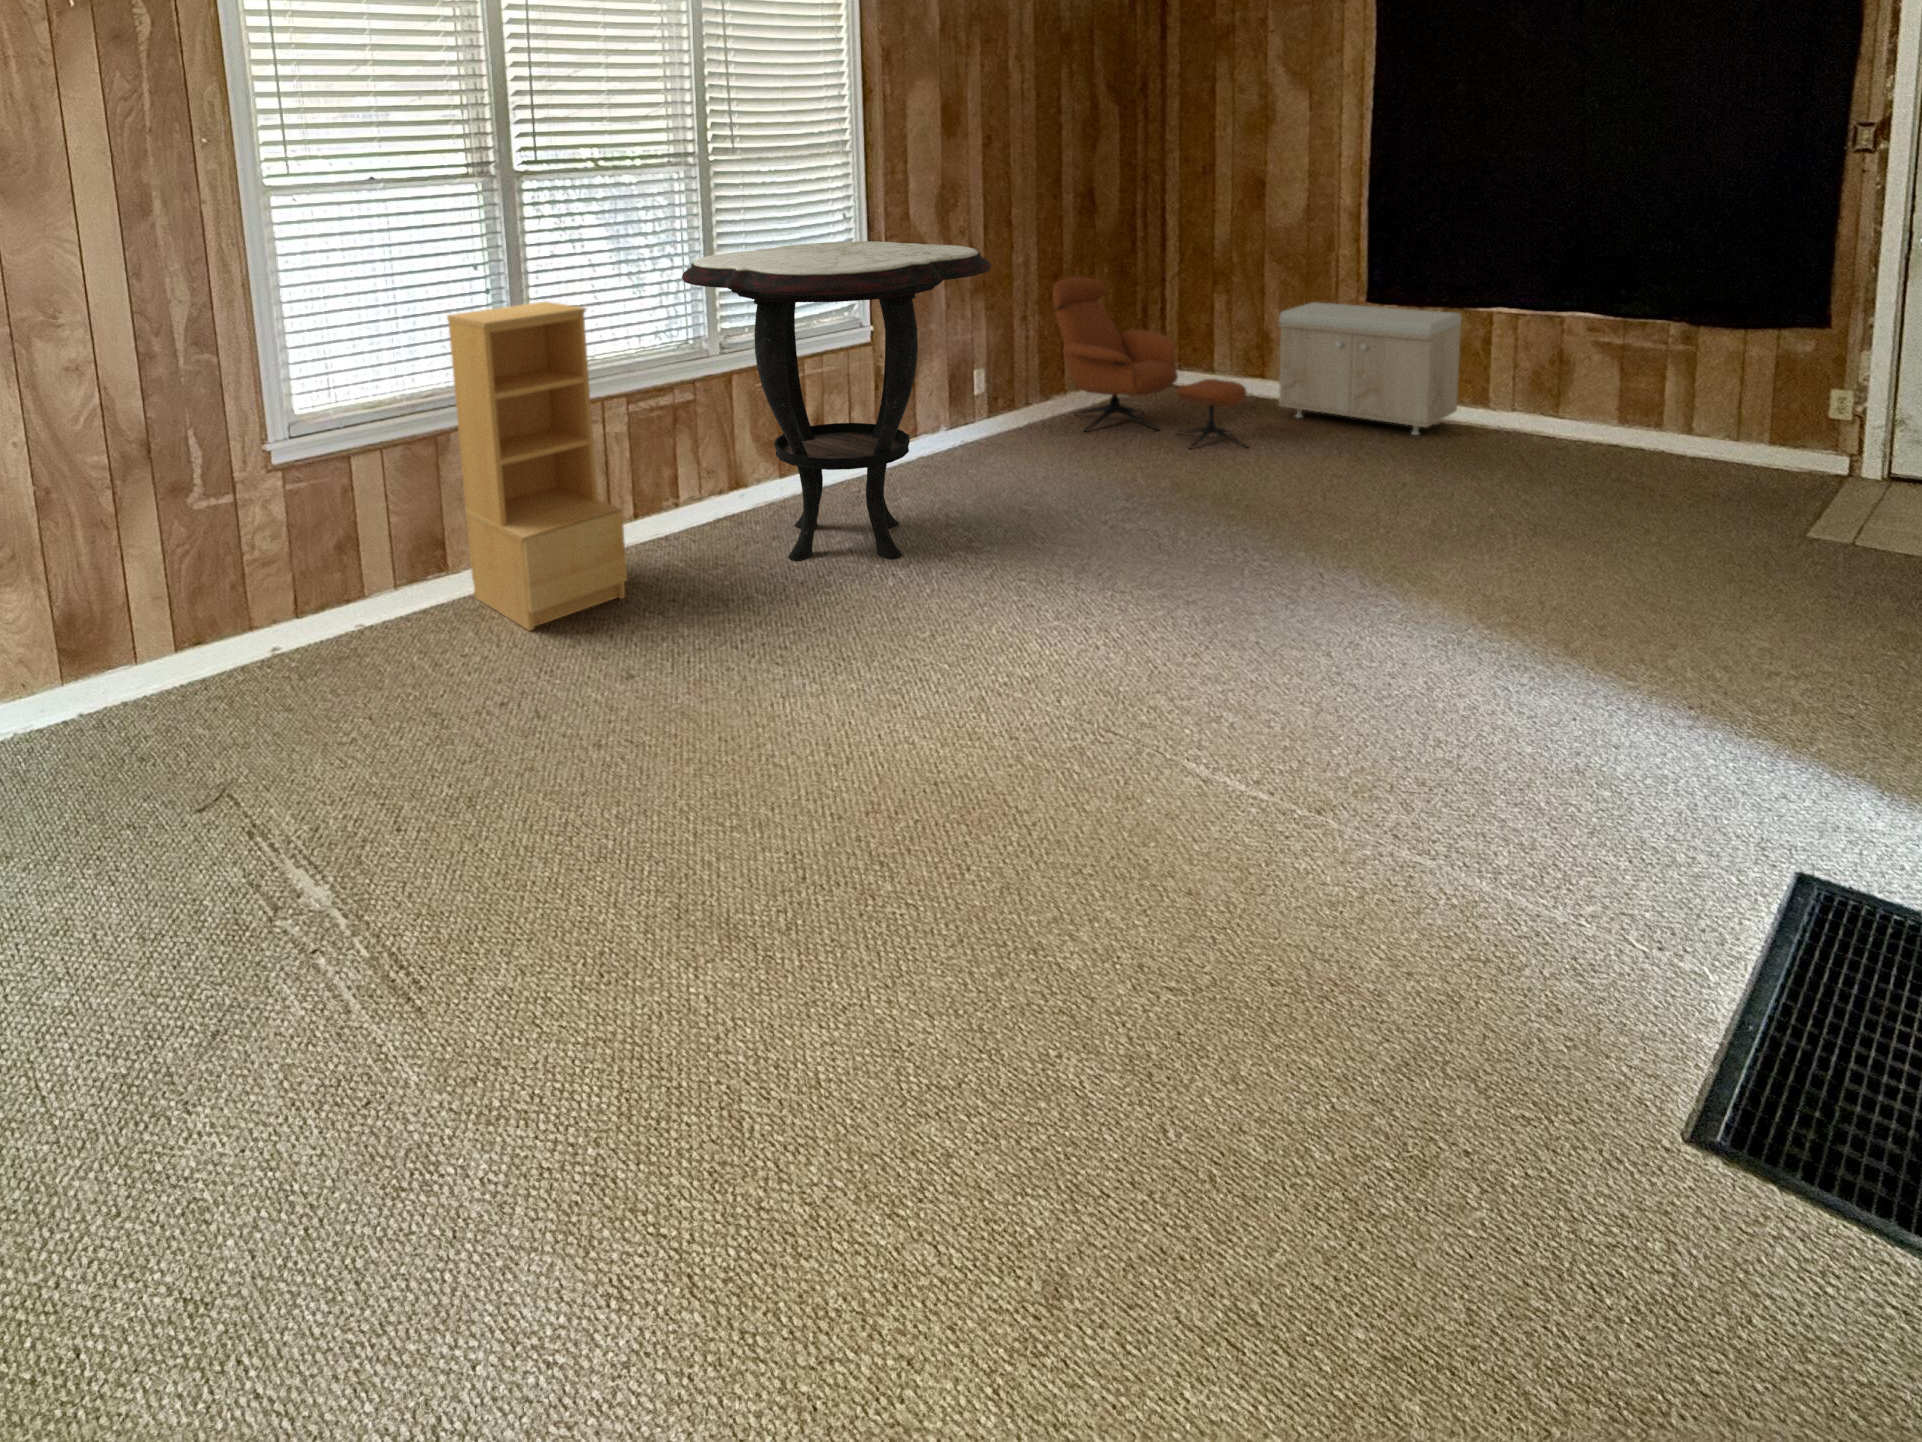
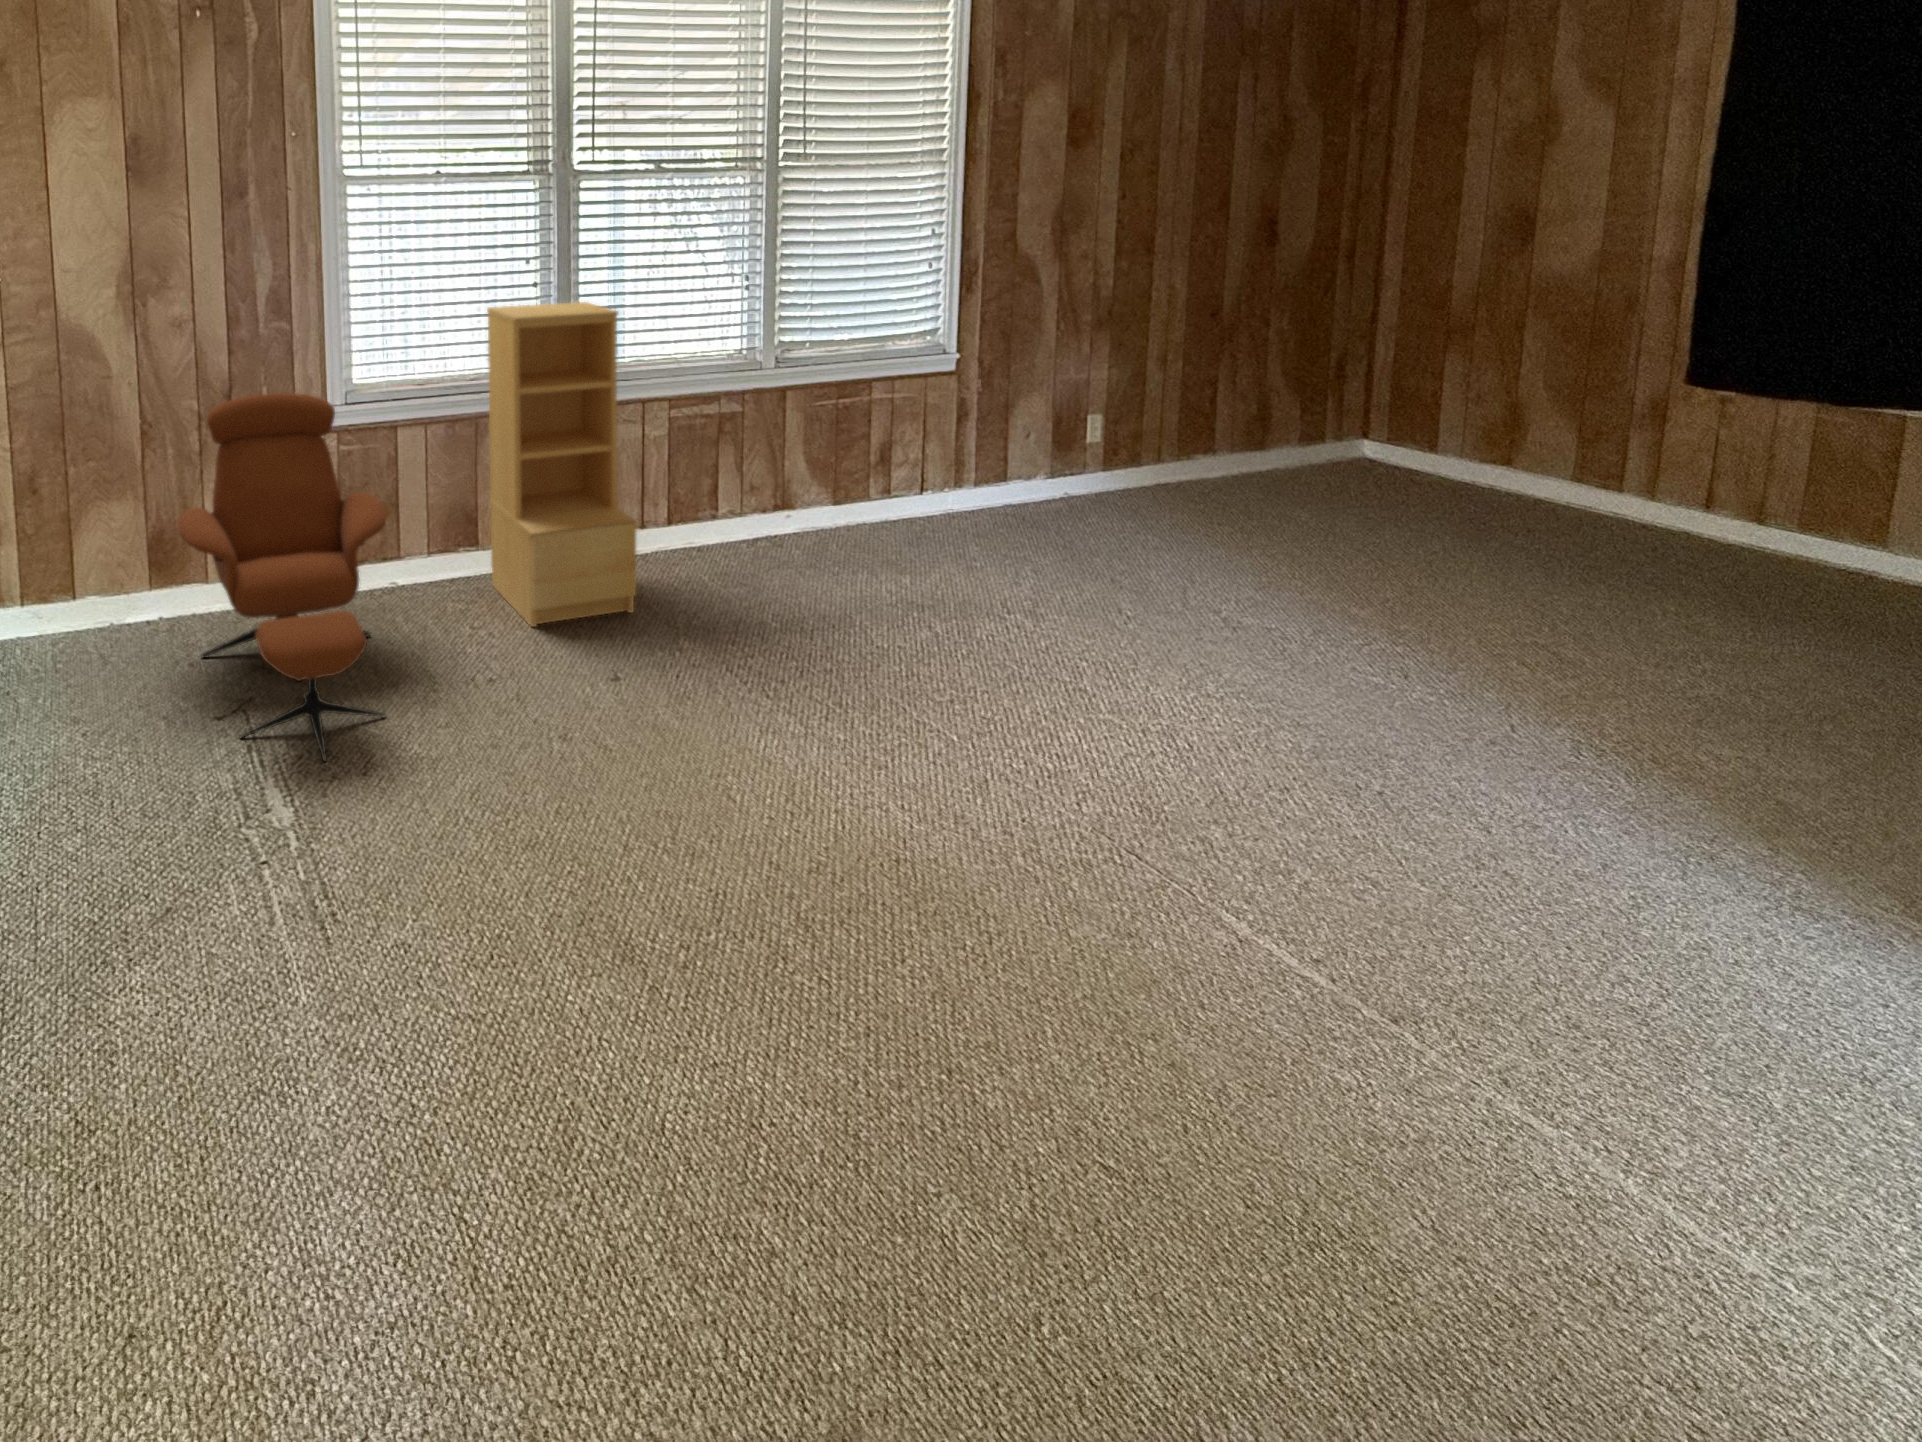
side table: present [682,241,991,561] -> none [728,261,1096,625]
lounge chair: present [1053,277,1248,448] -> present [177,393,387,761]
storage bench: present [1279,302,1461,435] -> none [1562,386,1910,593]

